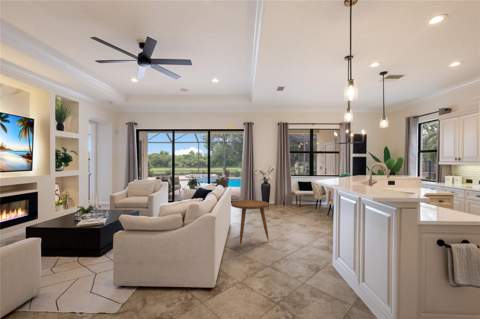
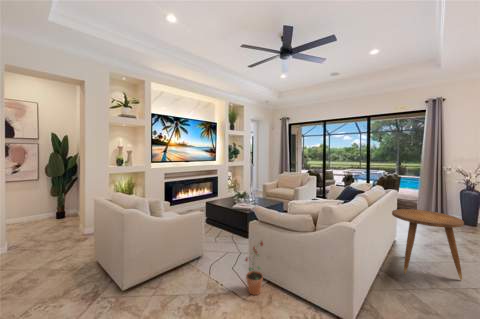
potted plant: none [113,247,136,305] -> present [245,241,263,295]

